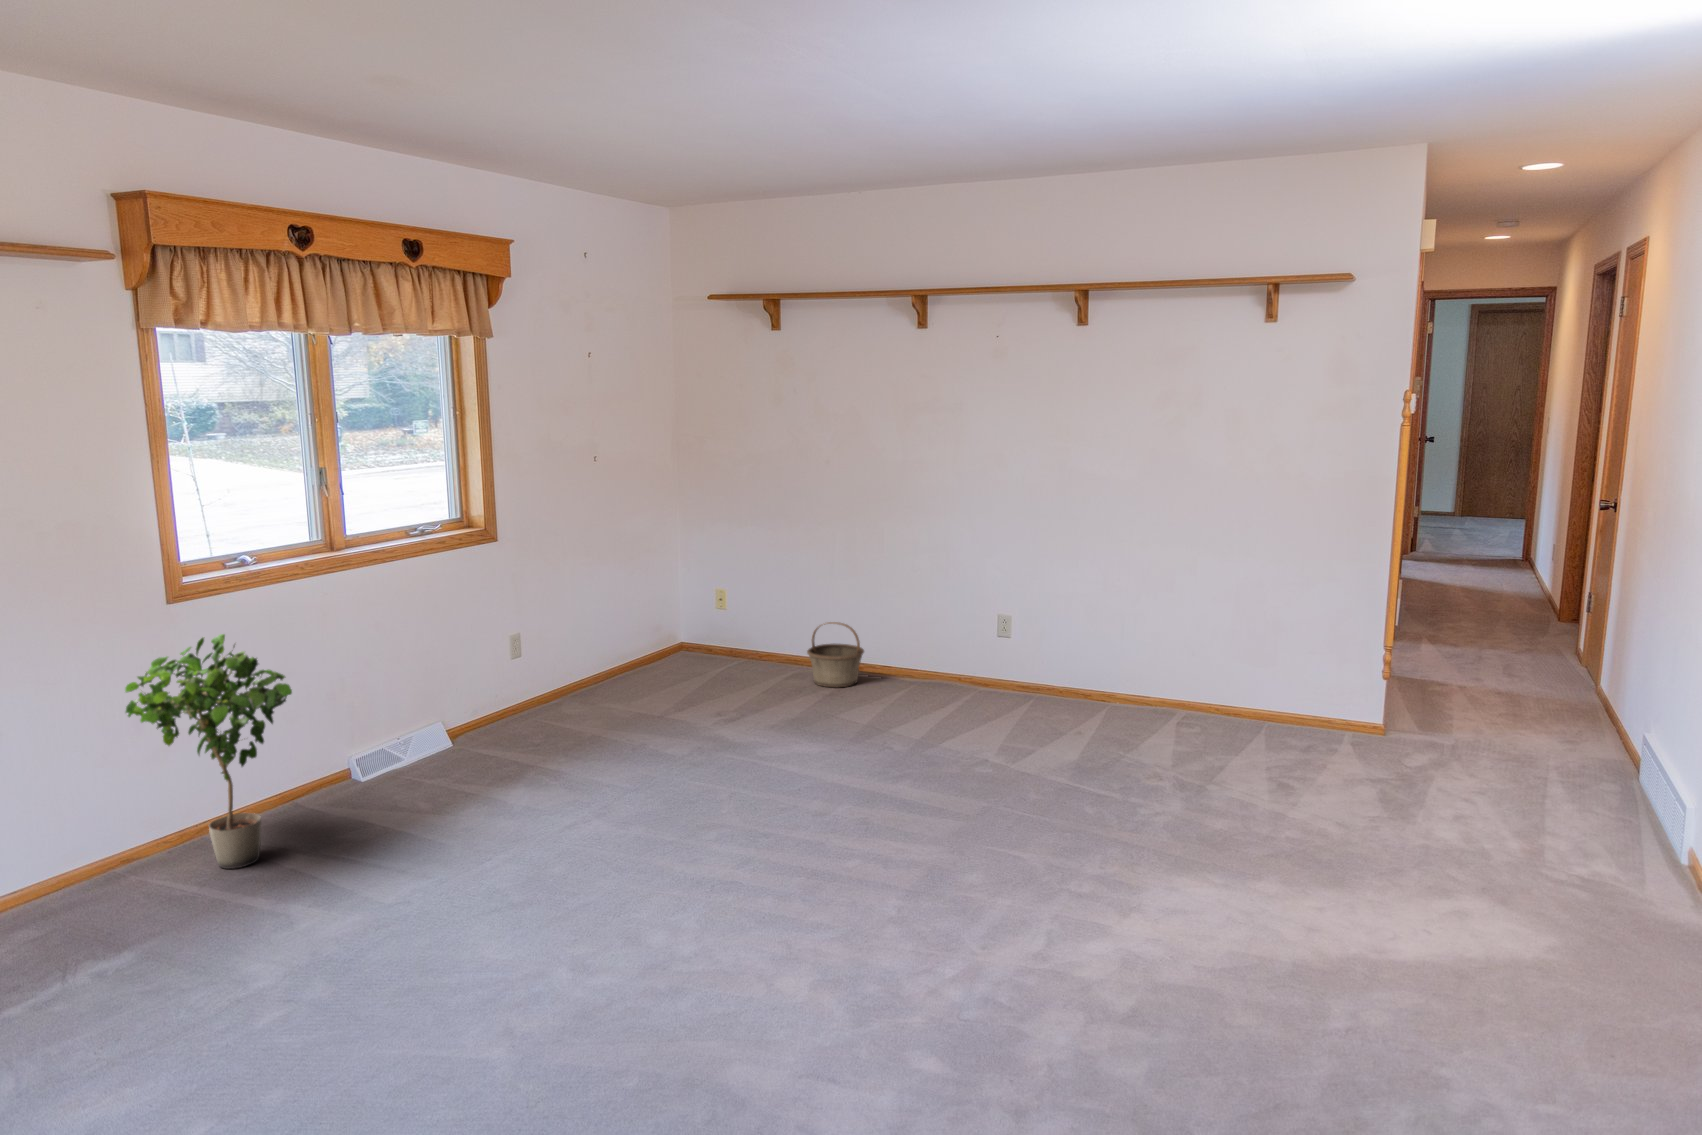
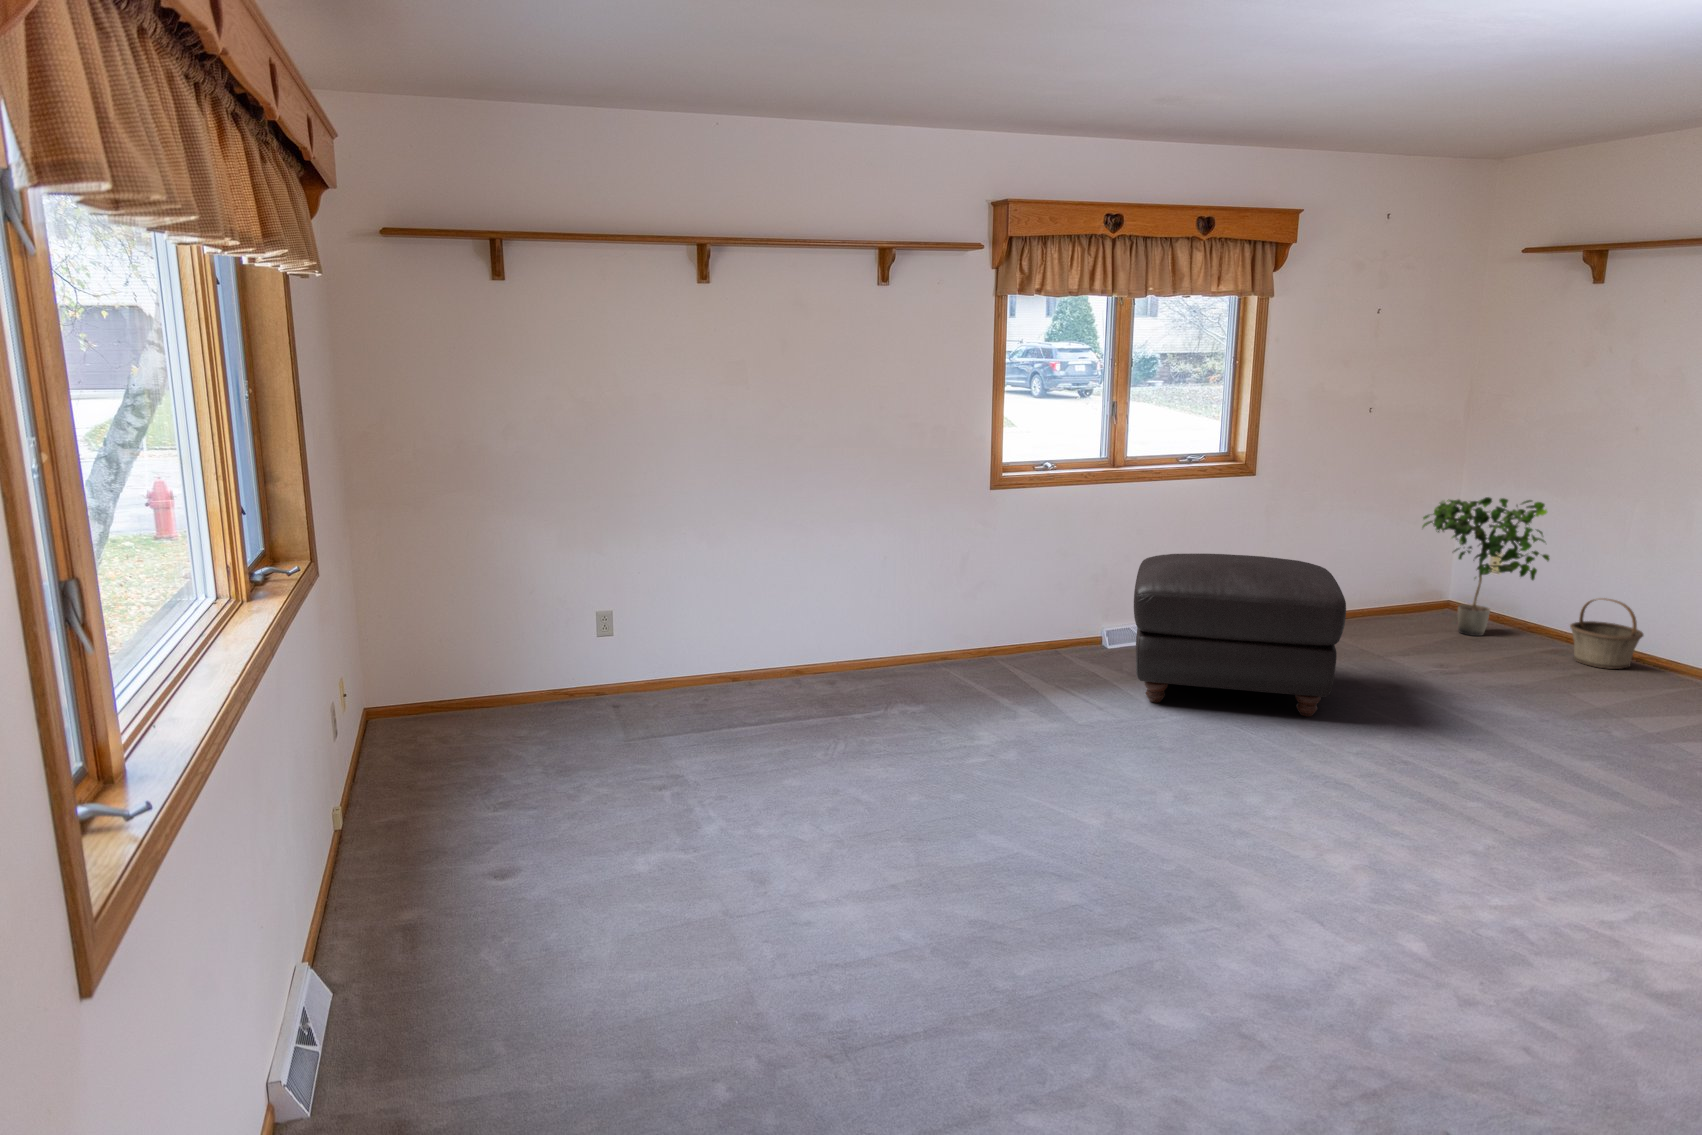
potted plant: present [125,634,292,869] -> present [1422,497,1549,636]
ottoman: none [399,636,662,842] -> present [1134,553,1346,716]

